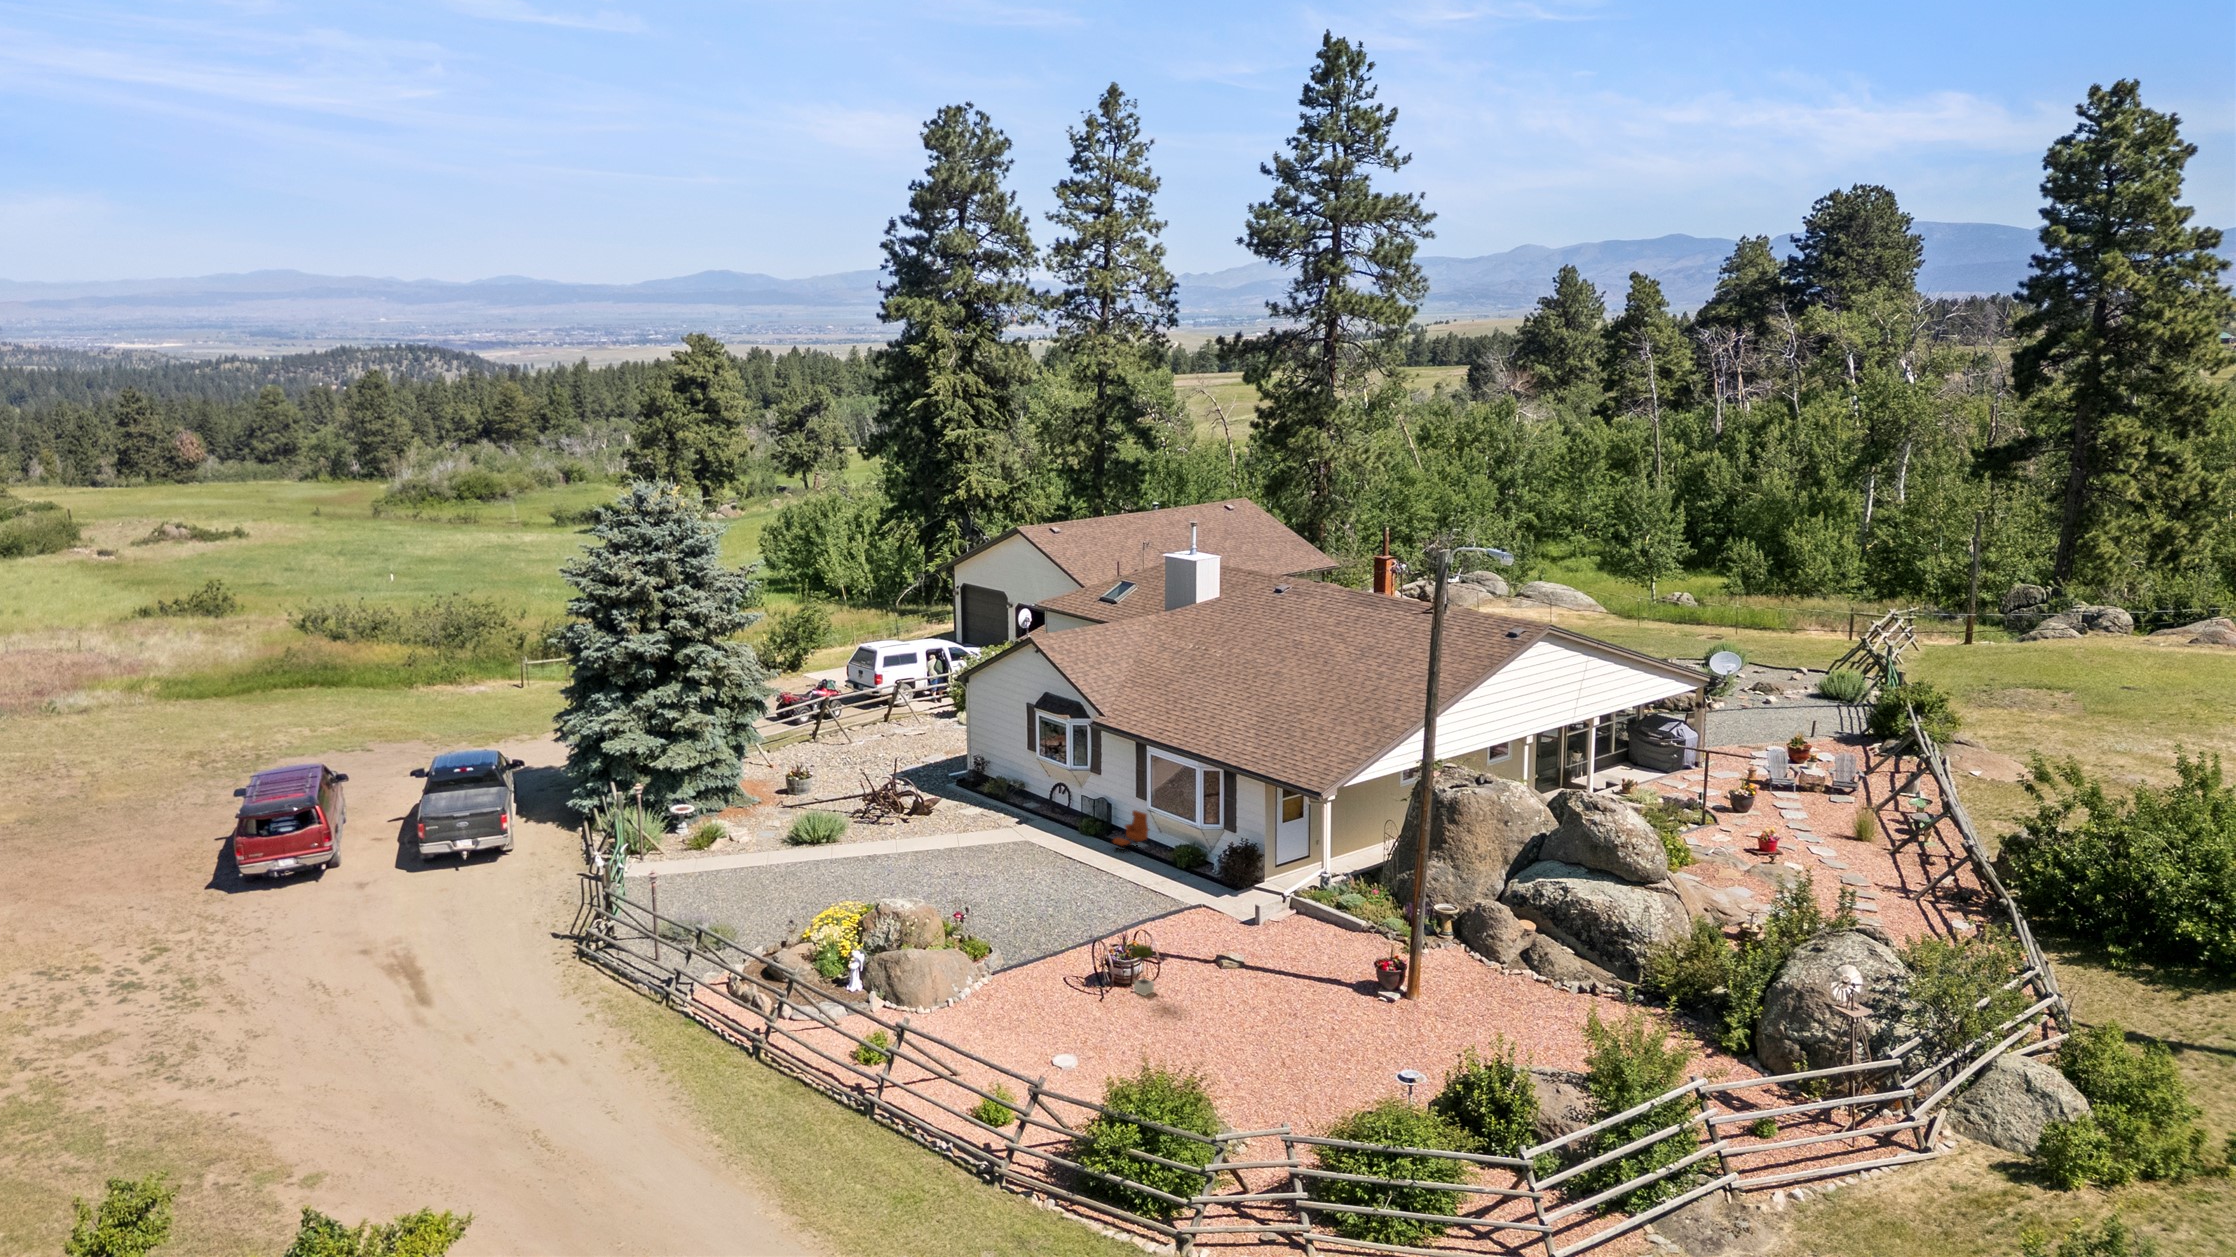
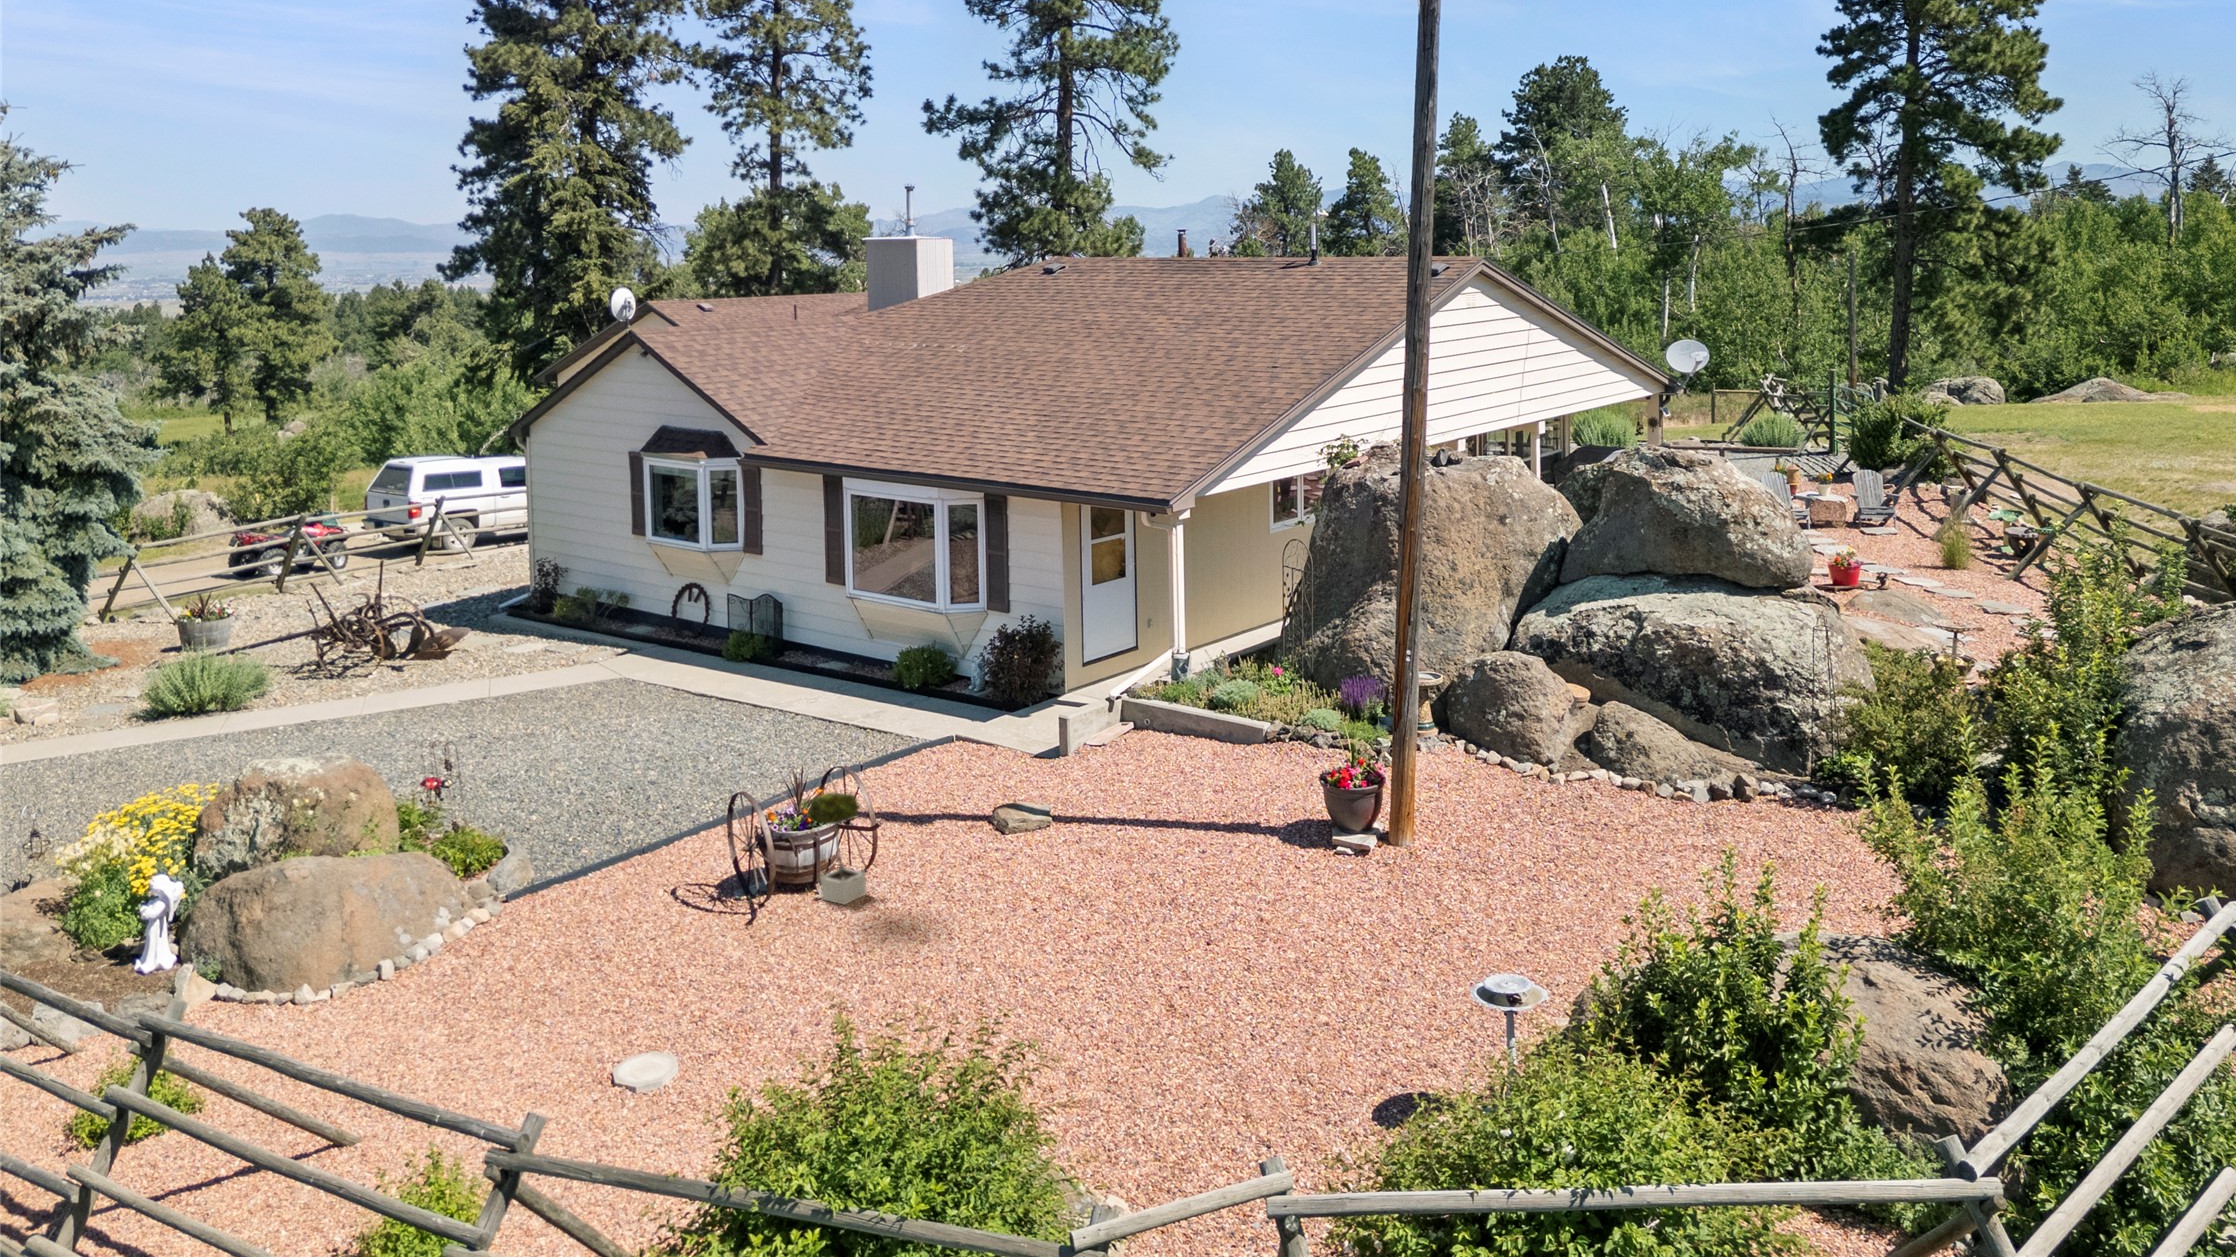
lounge chair: present [1113,810,1149,851] -> none [795,600,863,676]

